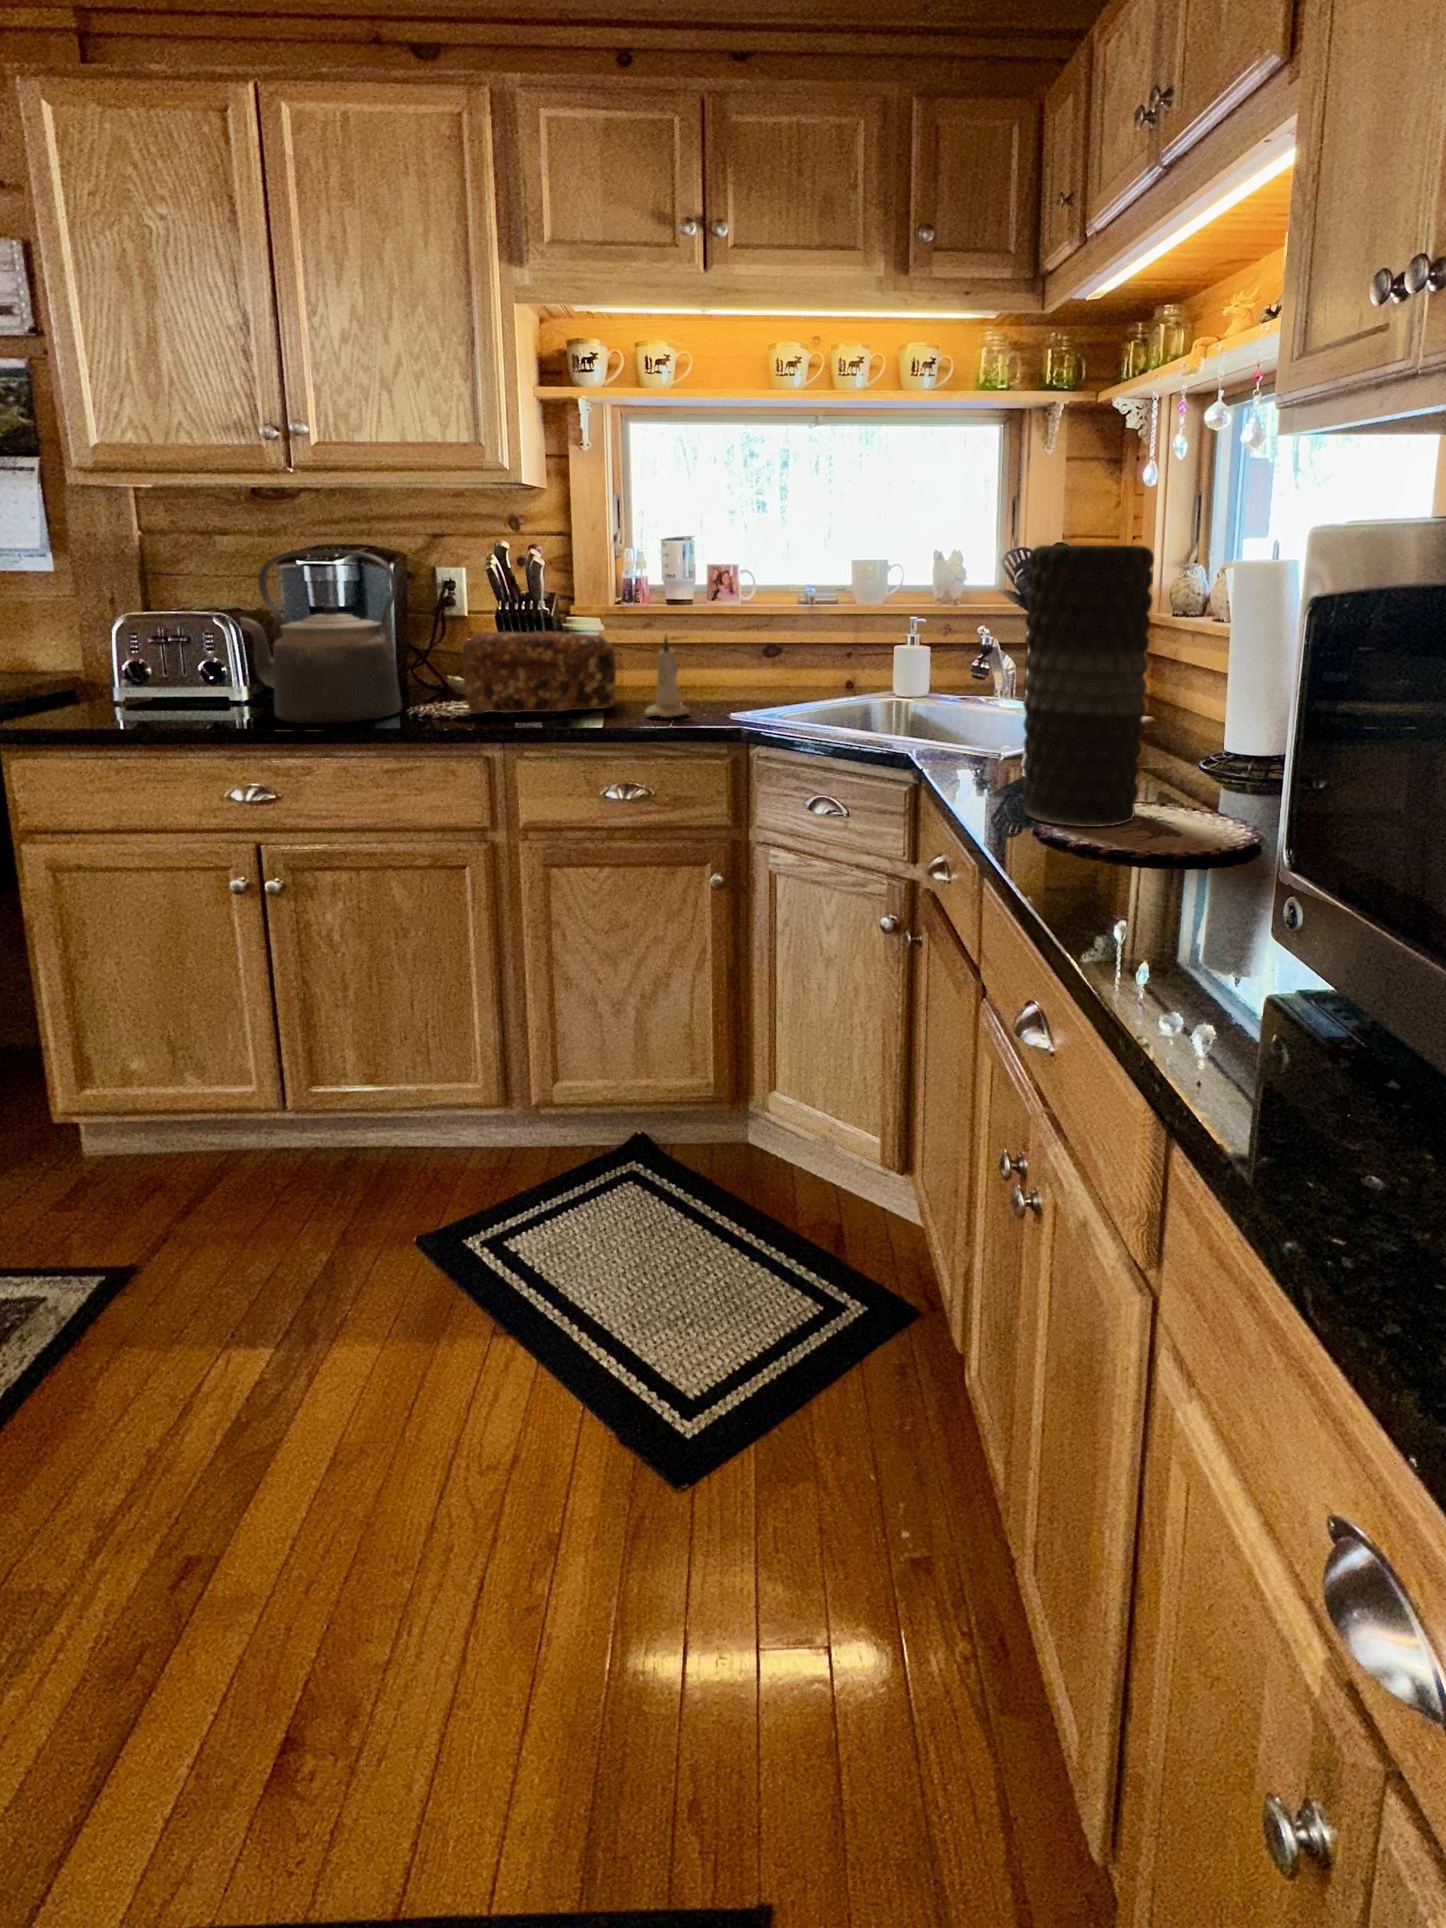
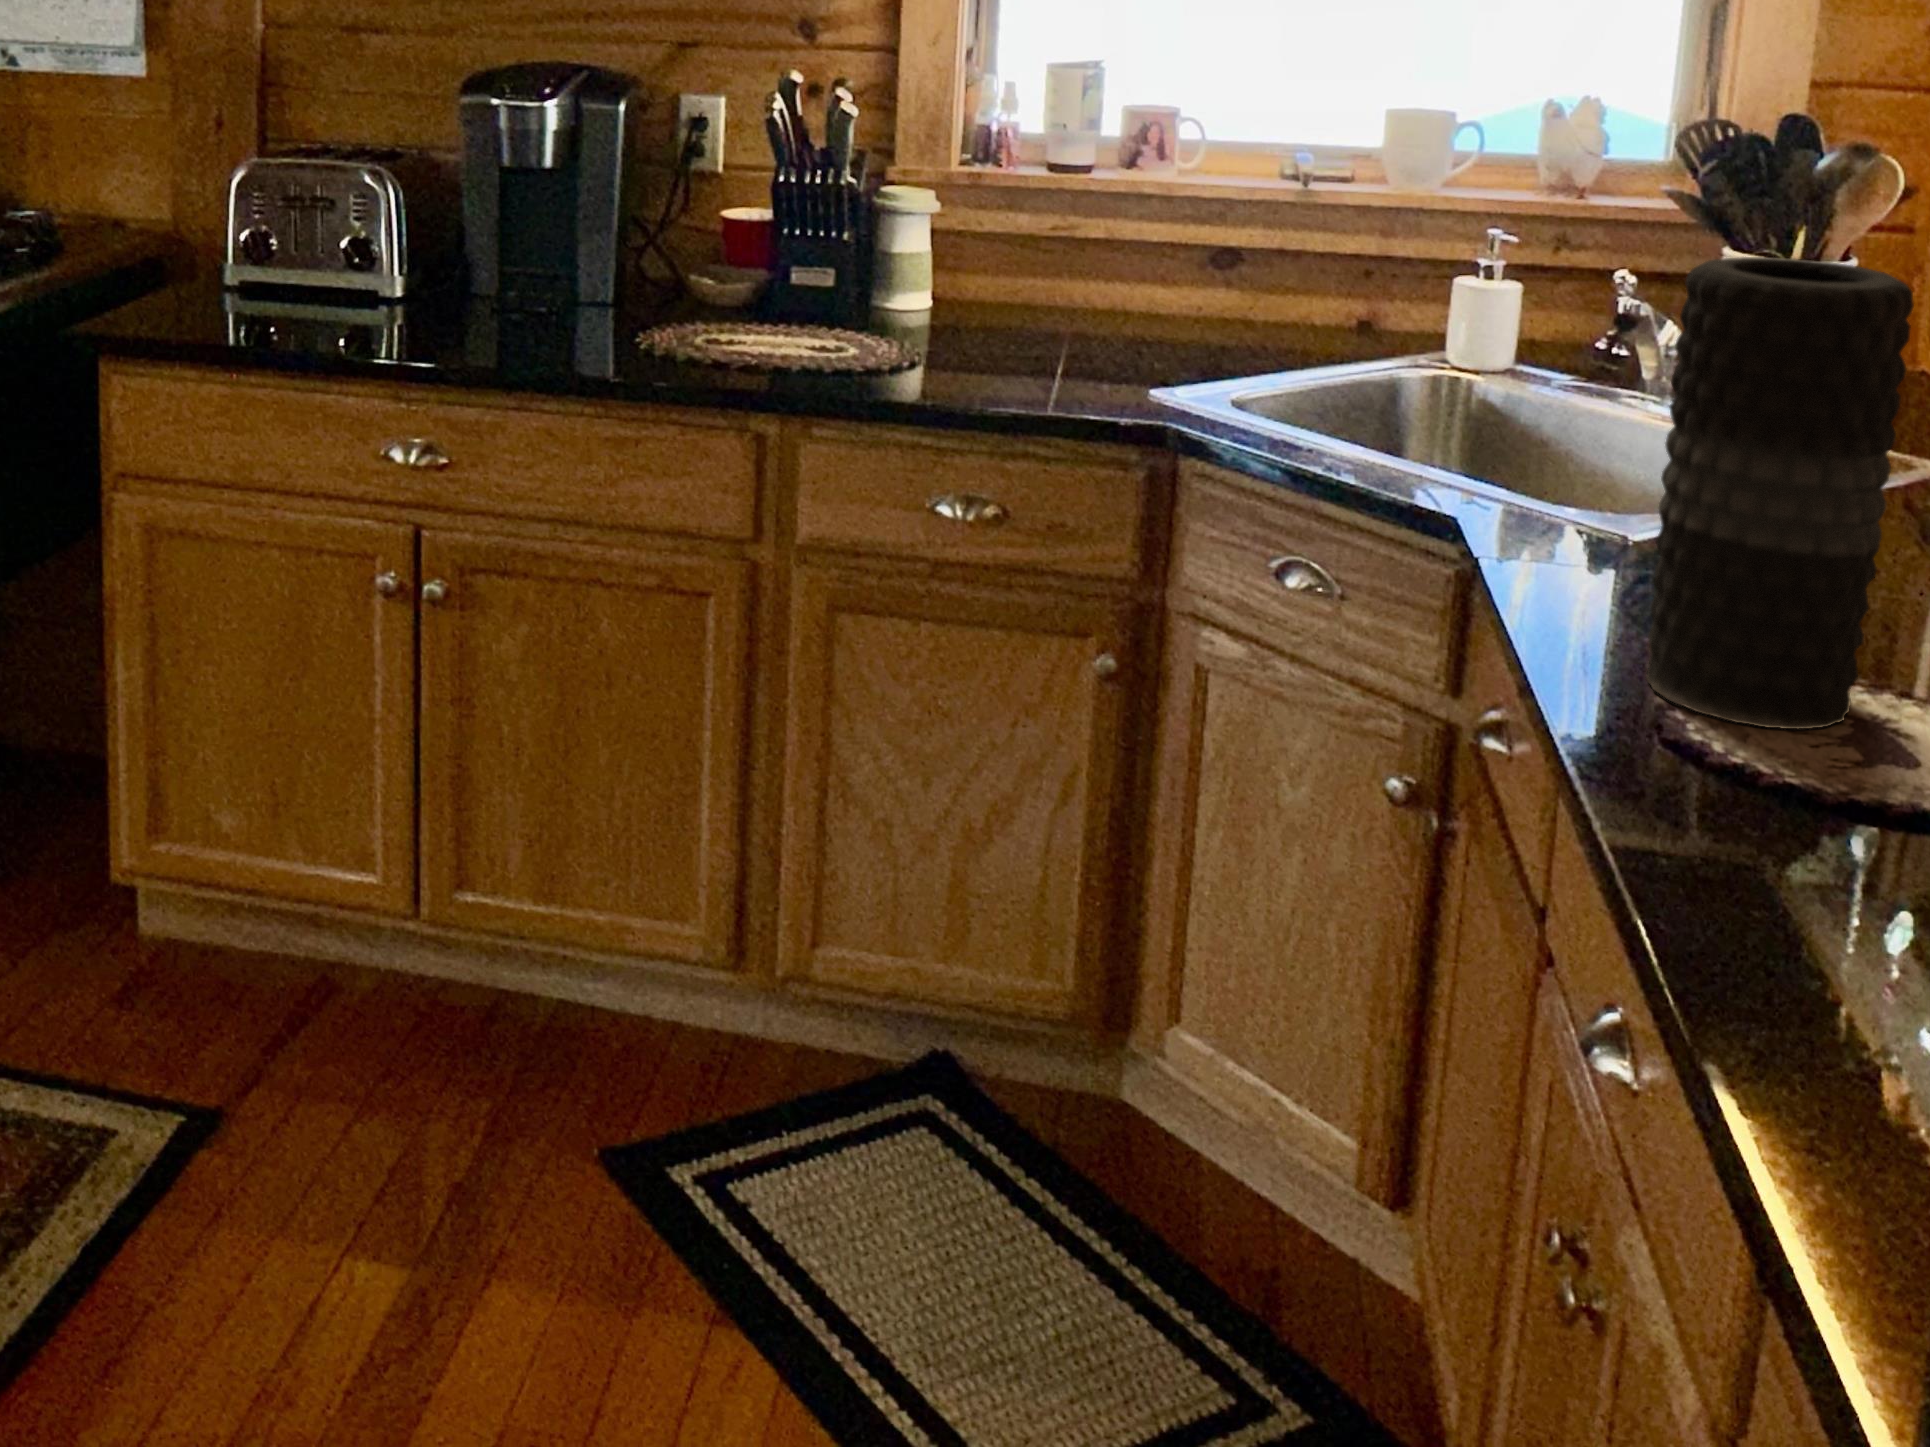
kettle: present [240,551,401,724] -> none [410,92,636,354]
bread loaf: present [462,631,616,715] -> none [724,225,960,358]
candle: present [645,636,690,717] -> none [1005,252,1080,388]

